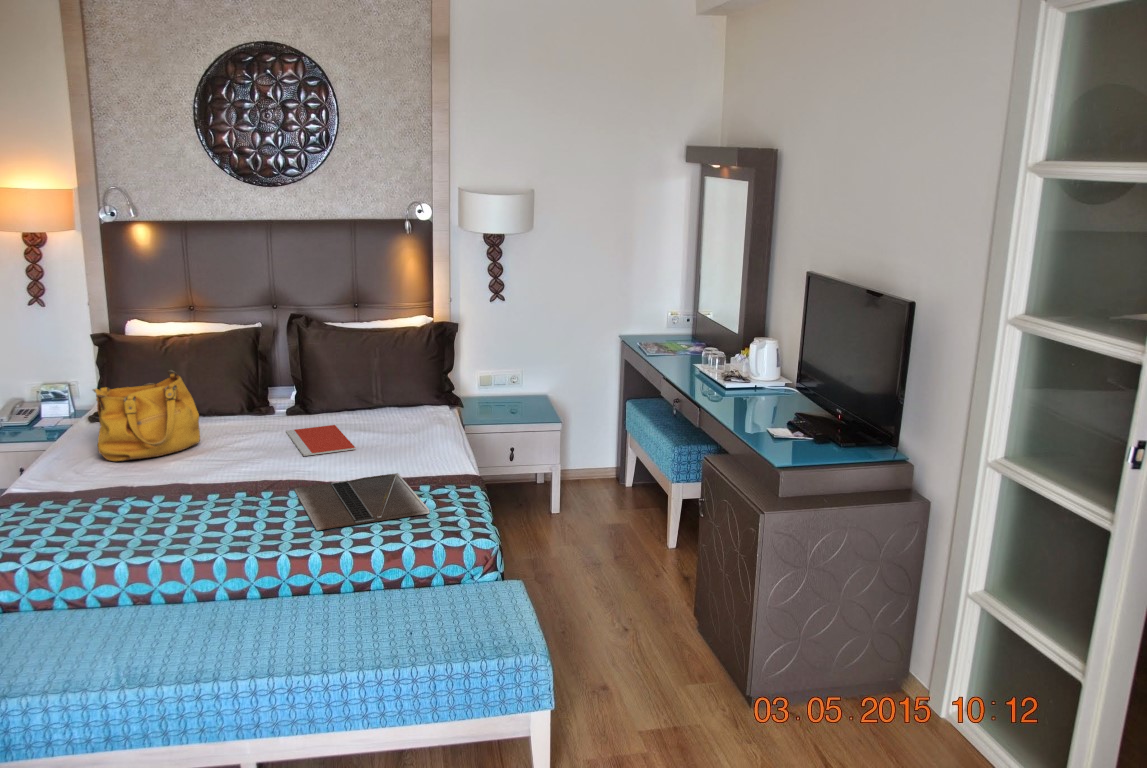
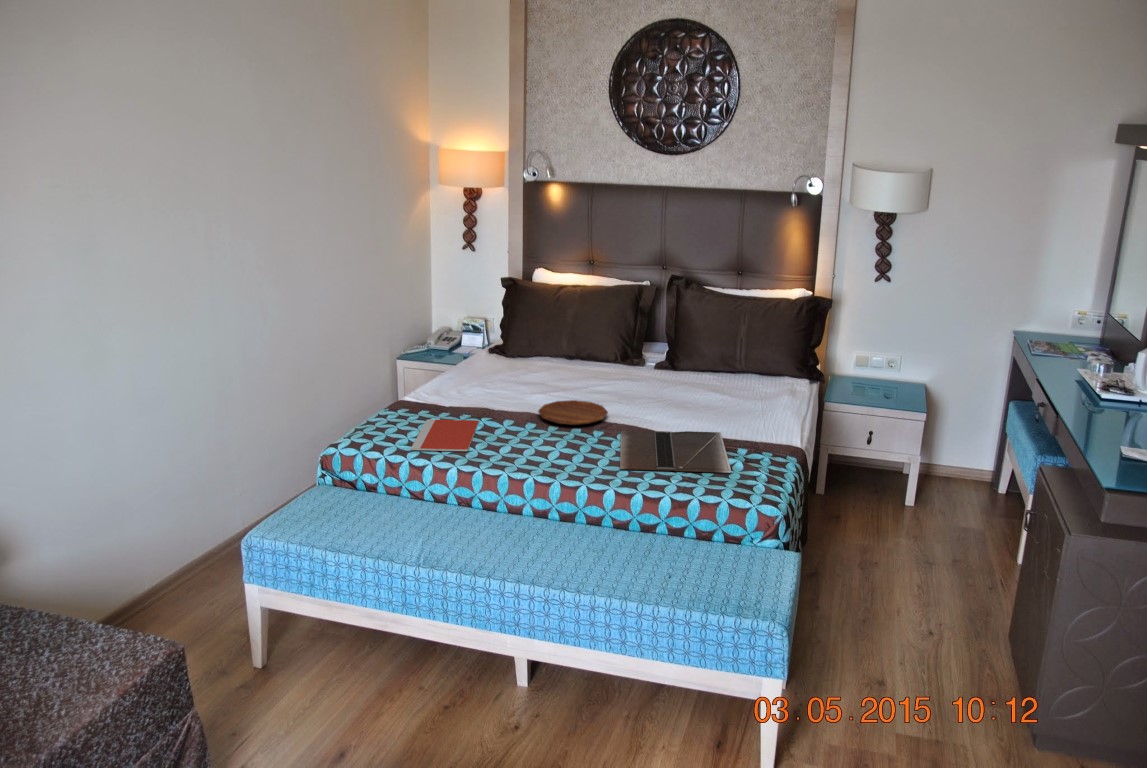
handbag: present [93,370,200,461] -> none [481,314,567,388]
notebook: present [286,425,356,456] -> present [411,419,479,451]
tray: none [190,462,272,492] -> present [538,400,608,425]

